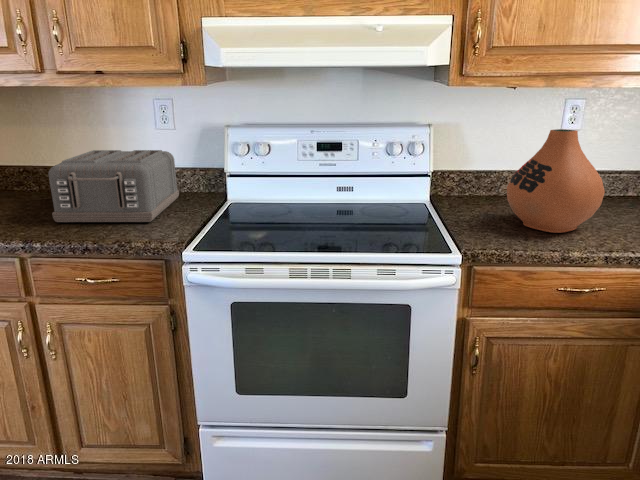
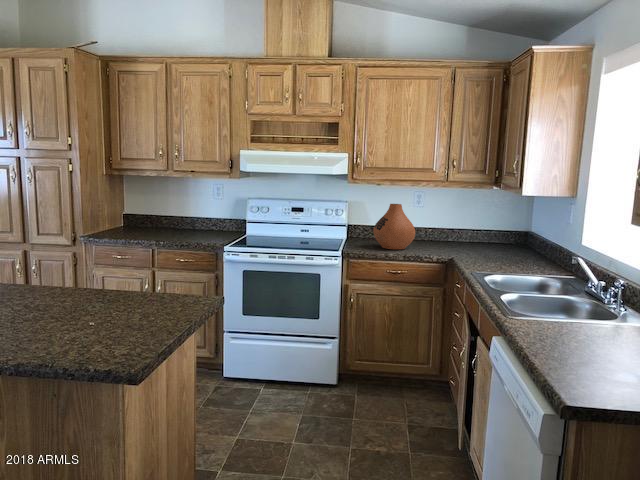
toaster: present [48,150,179,222] -> none [166,207,223,238]

